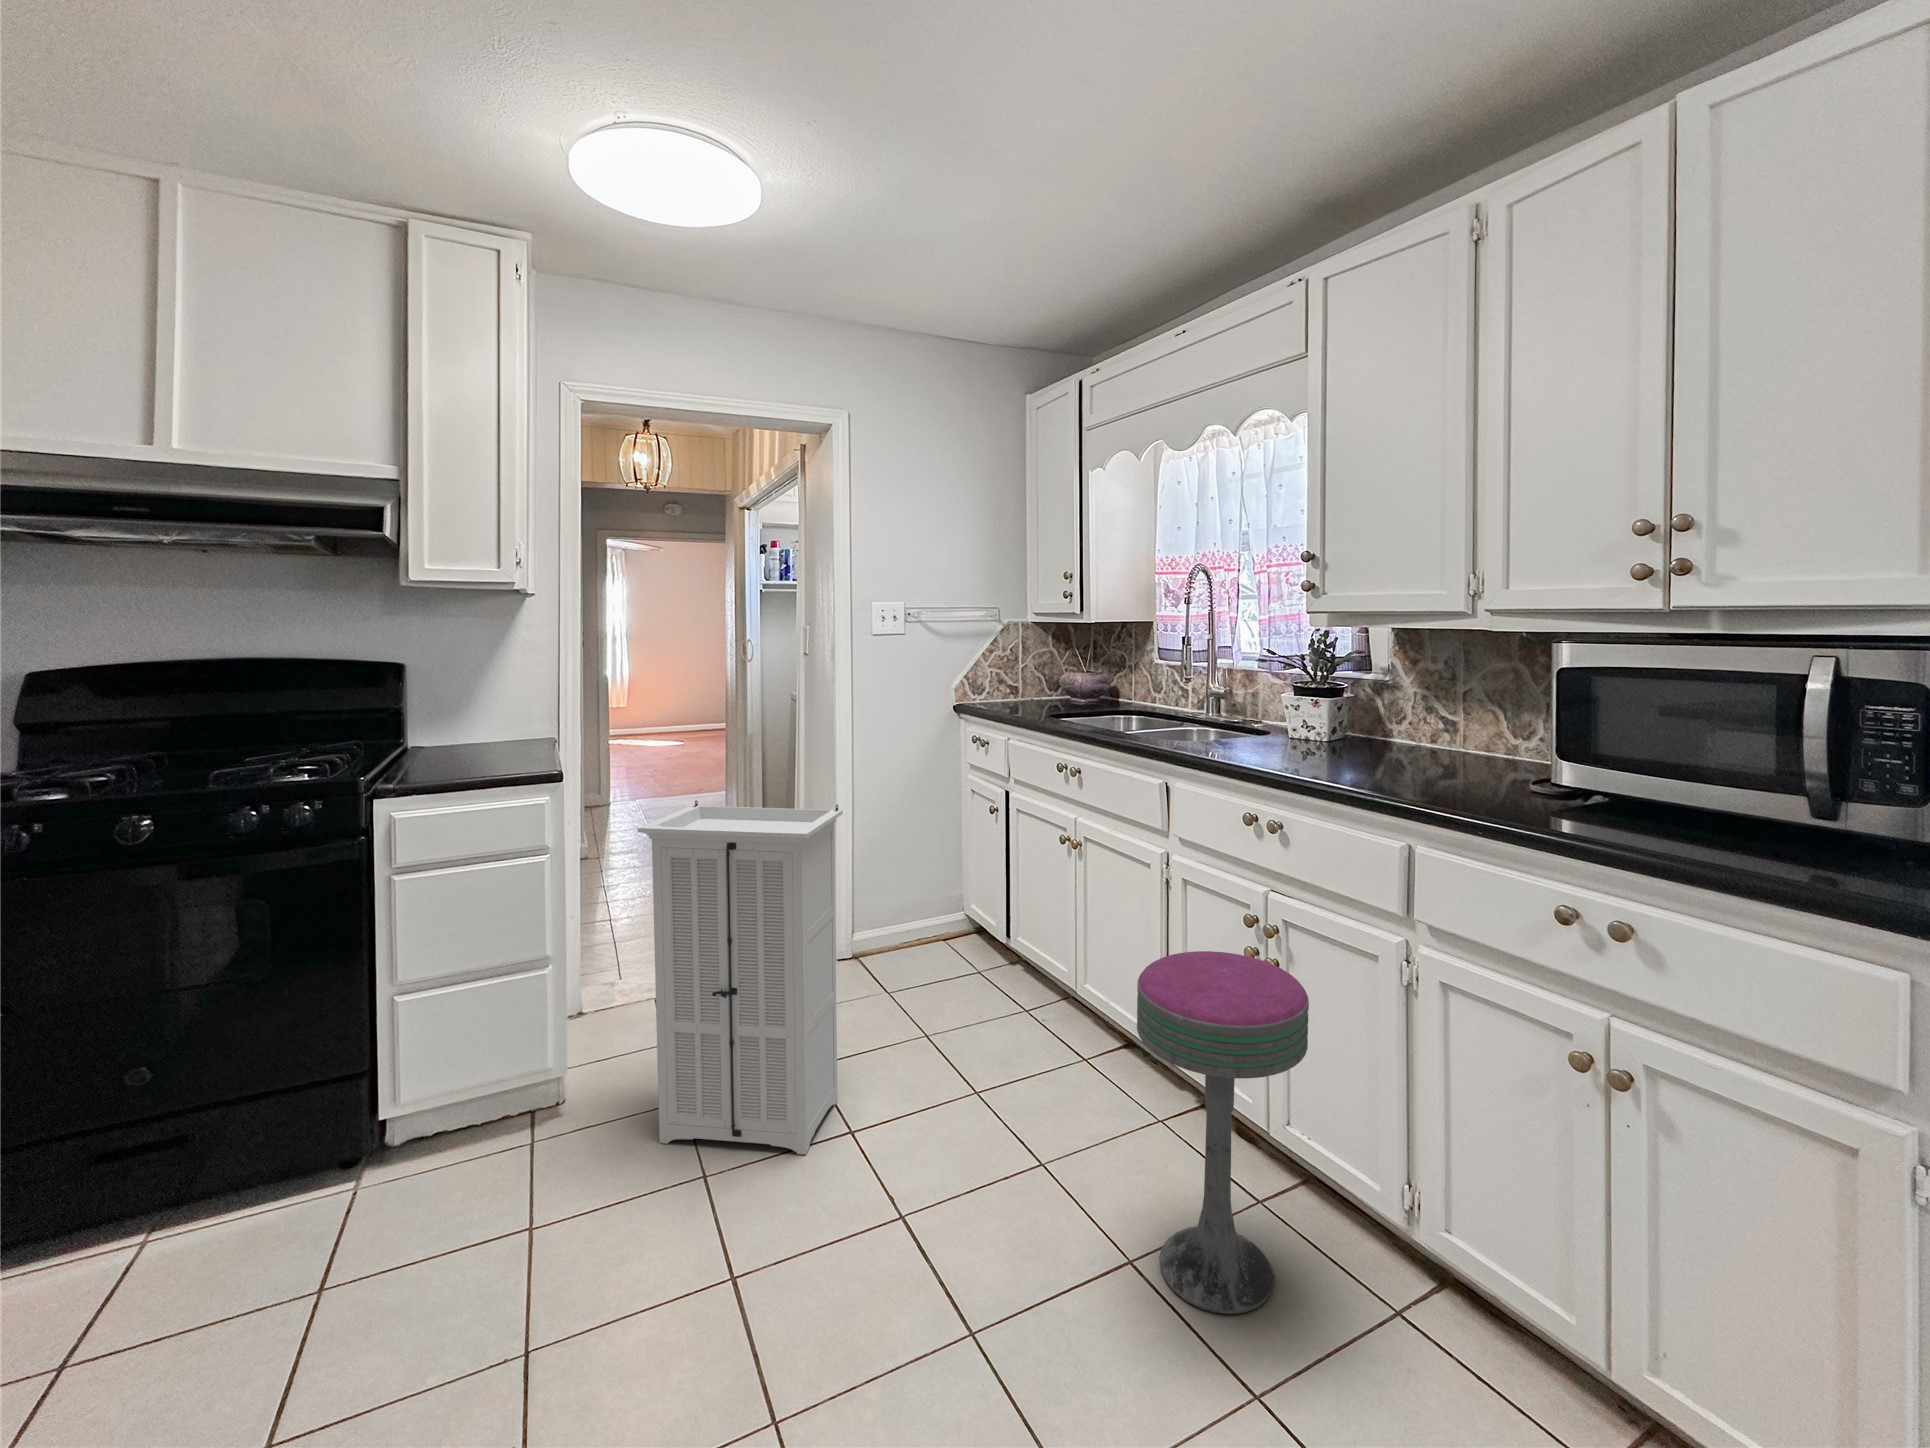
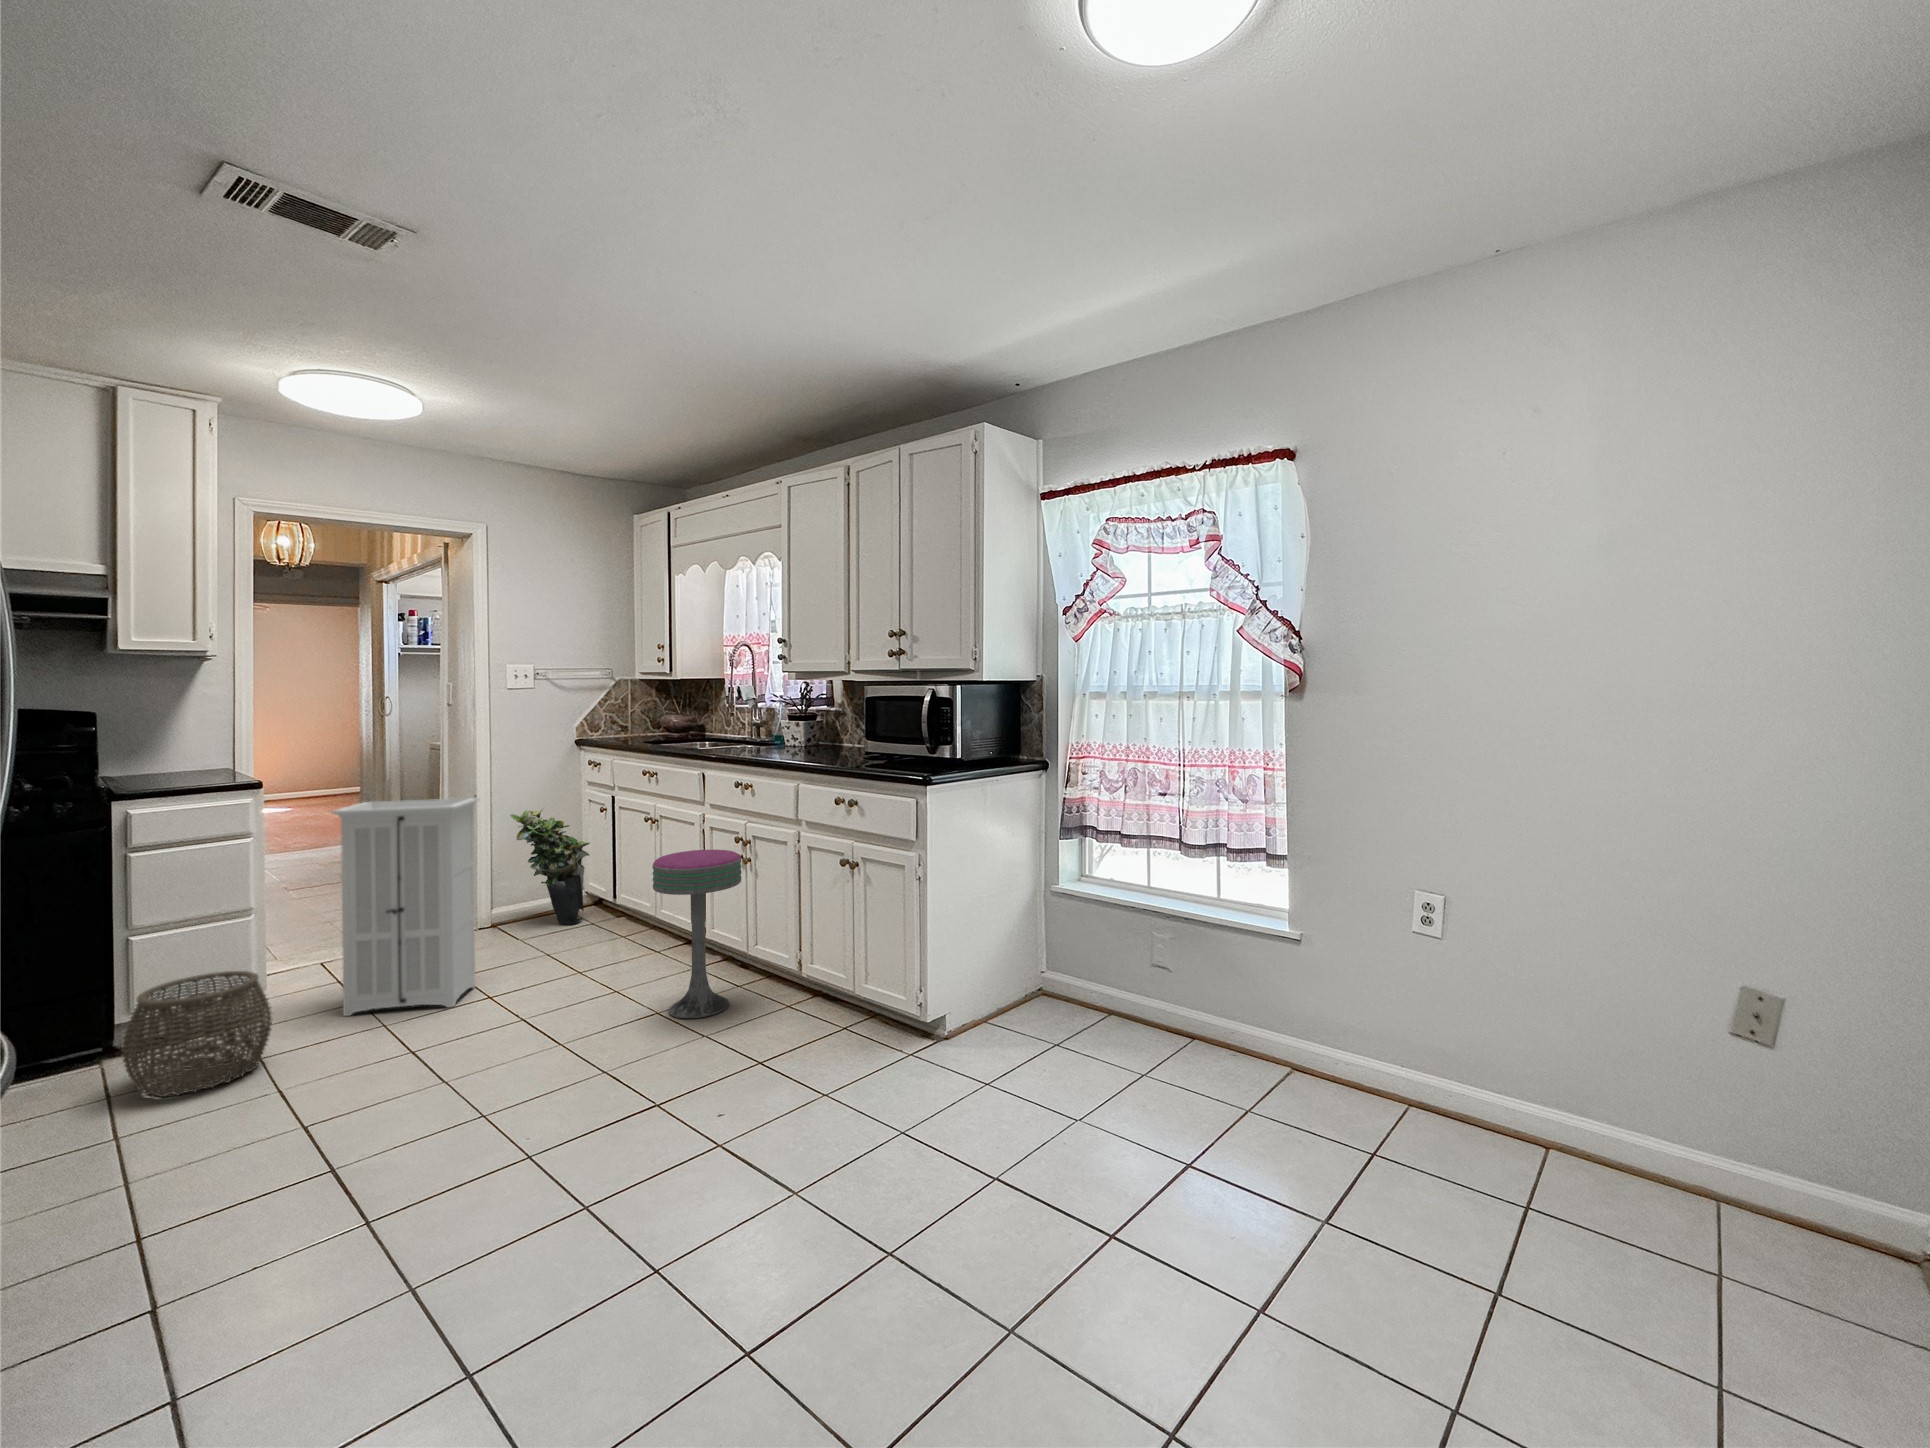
potted plant: none [878,798,979,968] -> present [509,809,590,925]
woven basket: none [307,1098,540,1350] -> present [122,971,272,1097]

